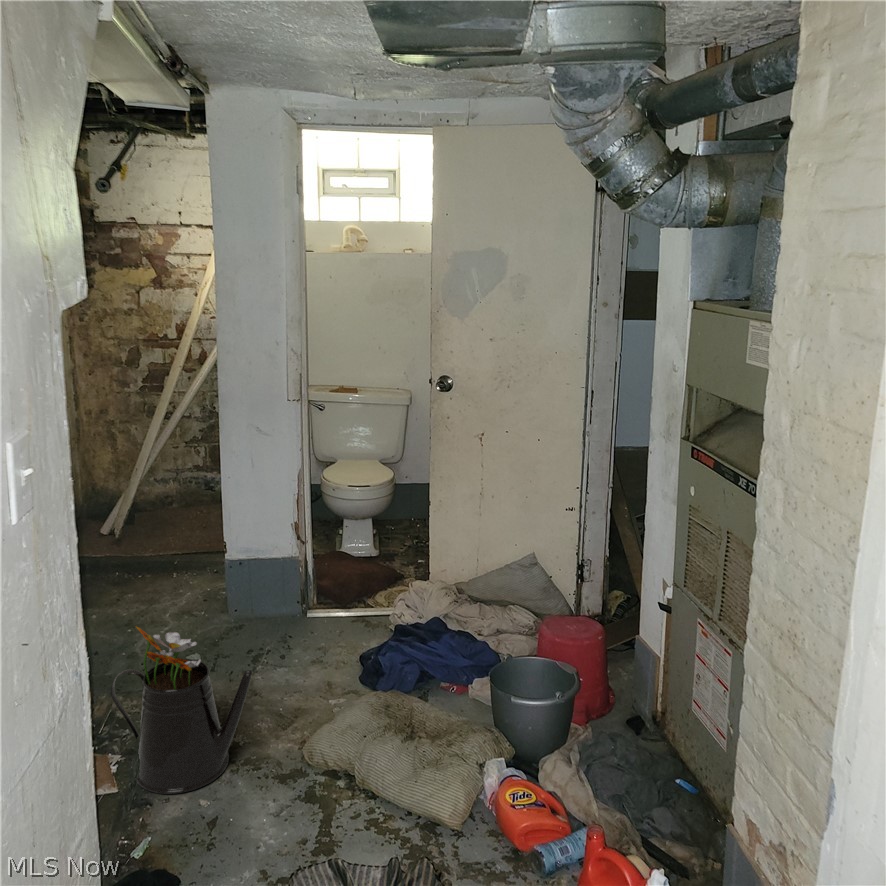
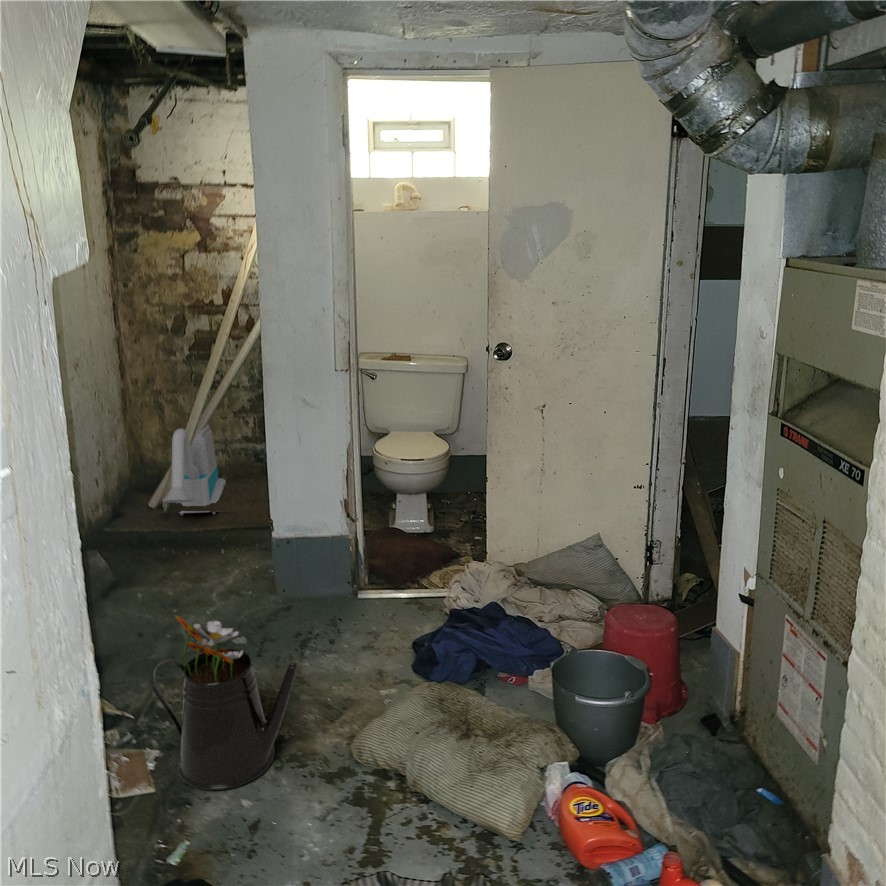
vacuum cleaner: none [115,453,177,542] -> present [162,425,226,515]

